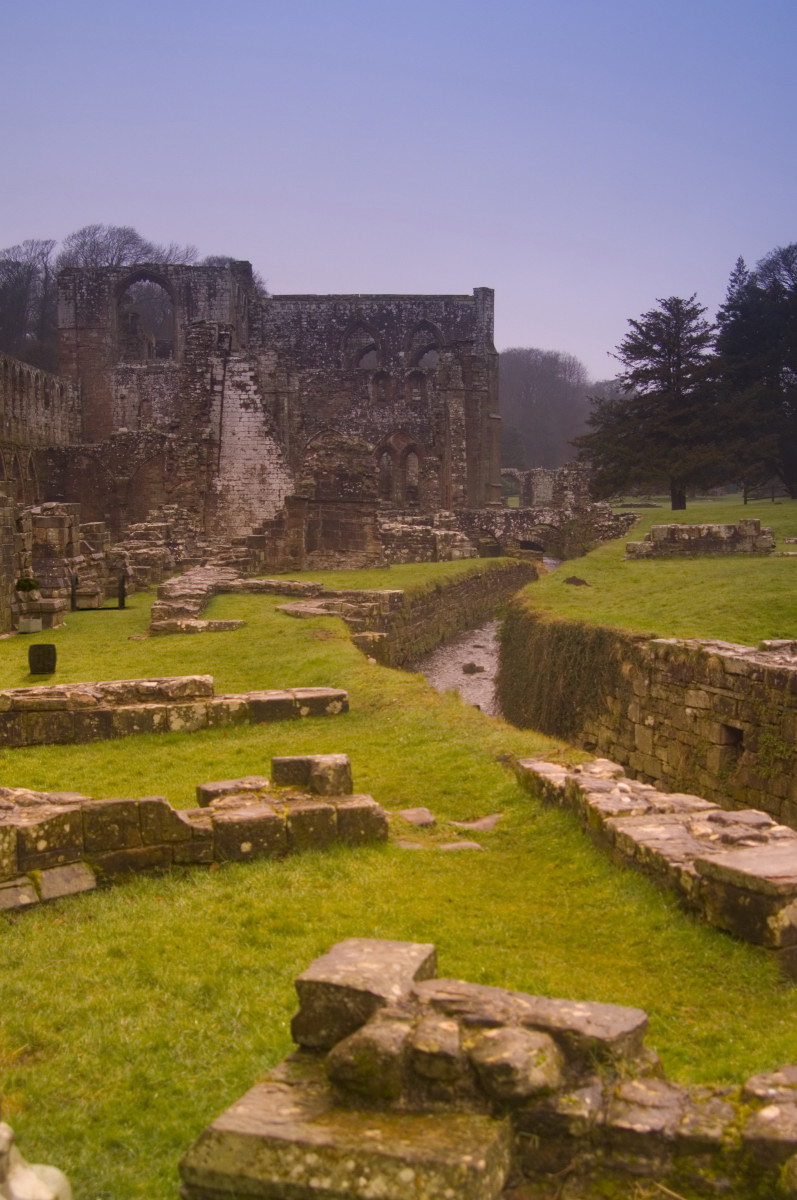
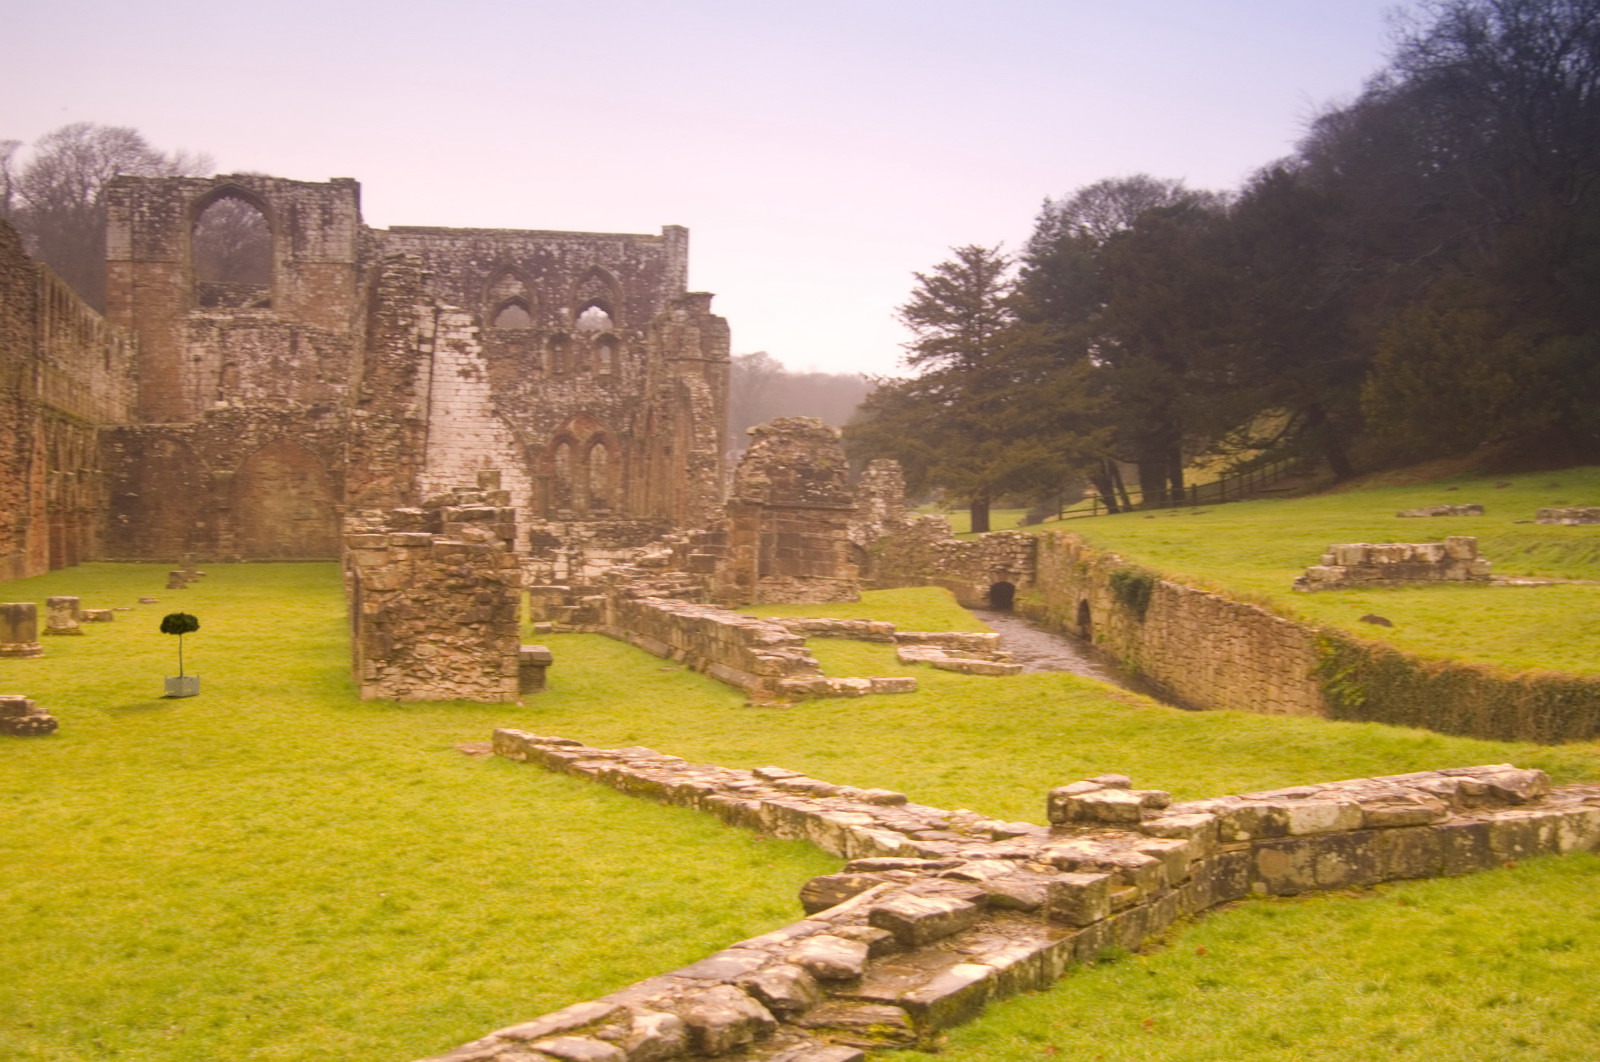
bench: present [71,573,125,611] -> none [231,605,311,661]
woven basket: present [28,644,57,674] -> none [213,720,259,768]

